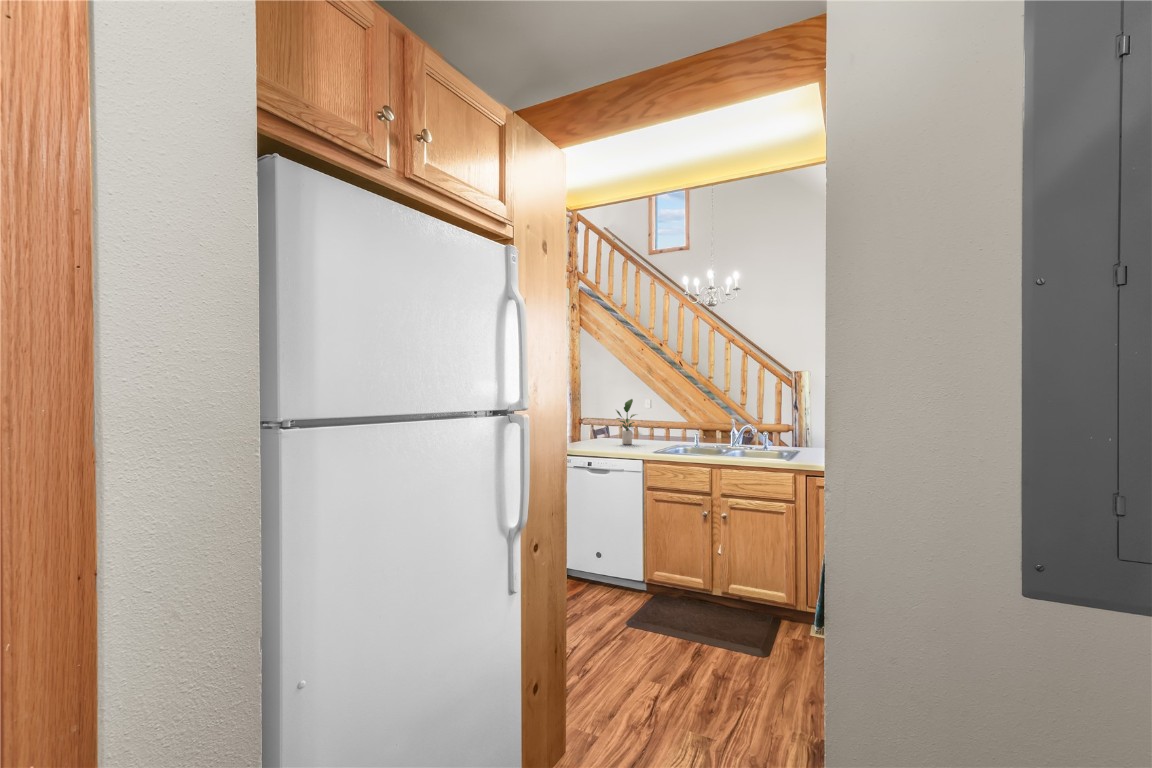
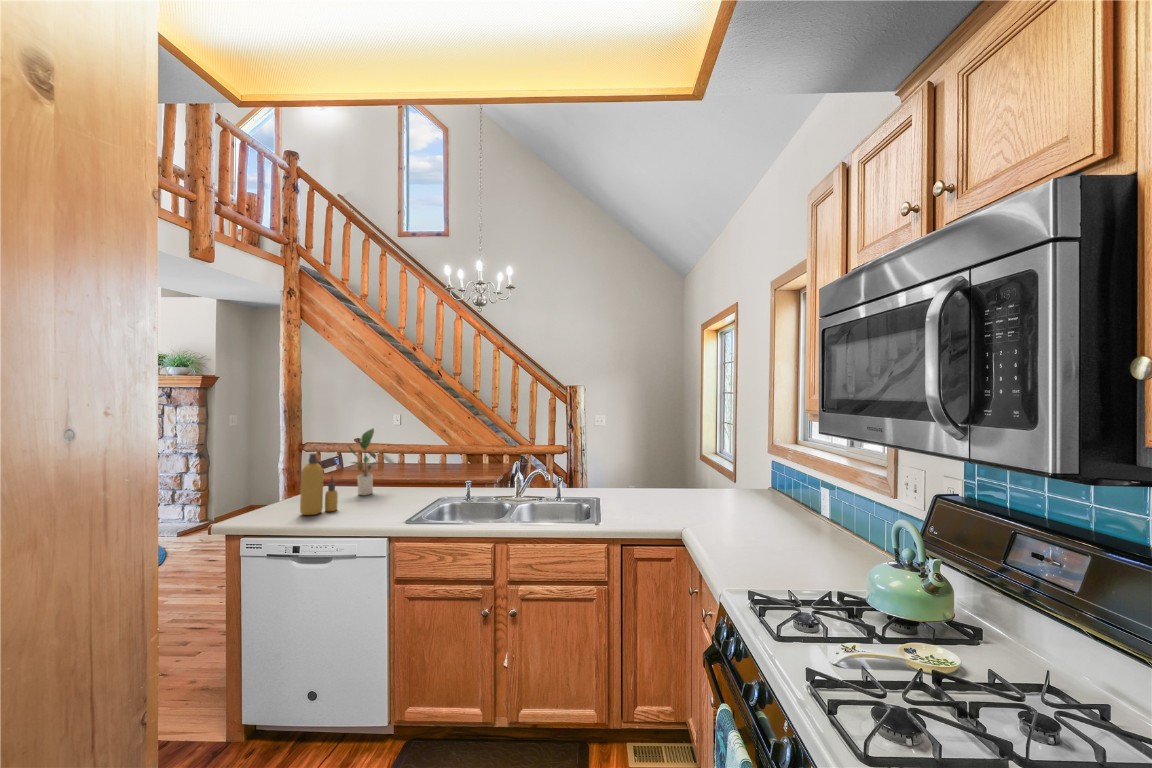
bottle: none [590,410,611,449] -> present [300,453,338,515]

